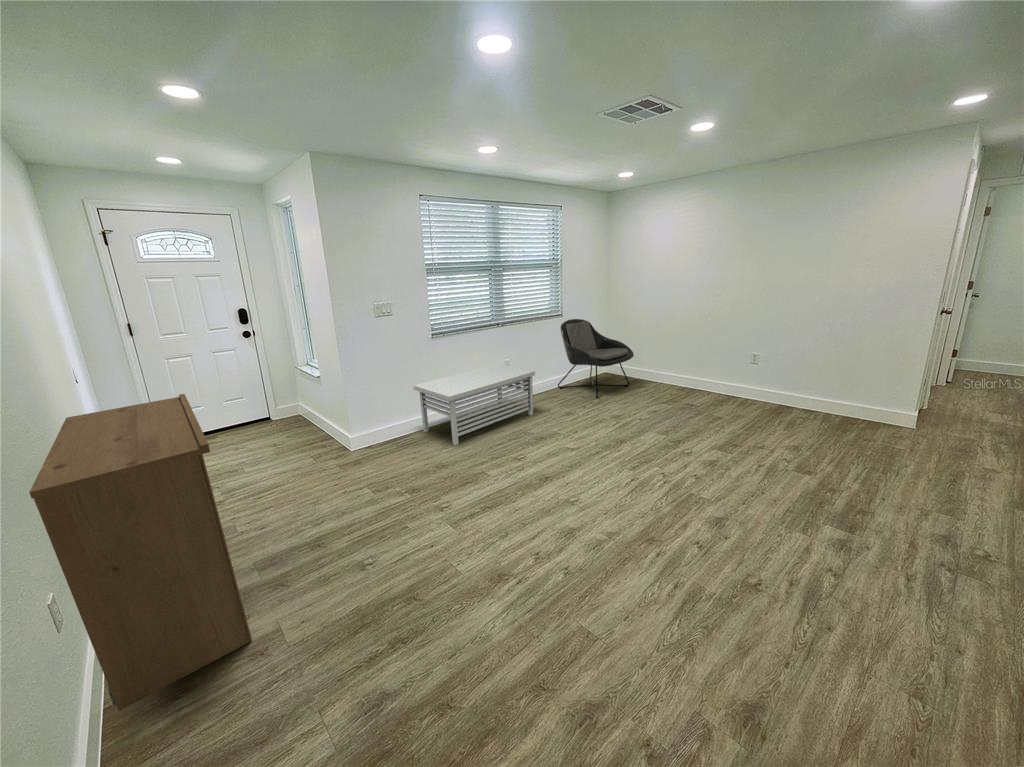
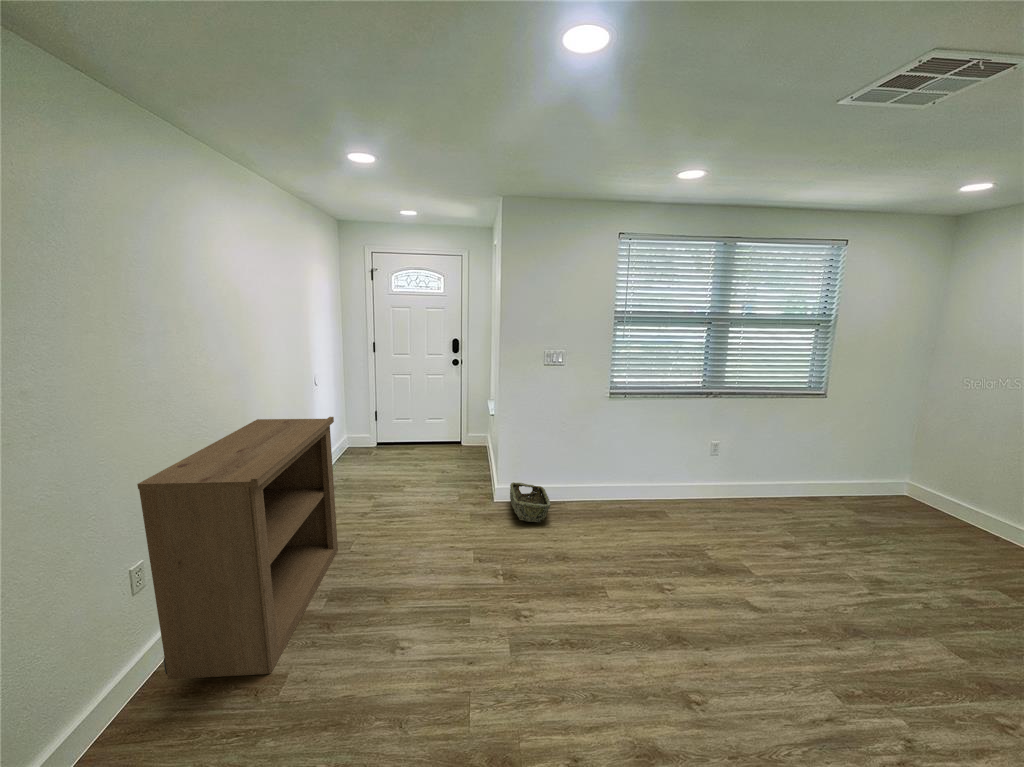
lounge chair: present [558,319,634,398] -> none [797,403,958,535]
storage bench: present [413,364,535,446] -> none [573,444,740,536]
woven basket: none [366,425,412,455] -> present [510,482,551,522]

